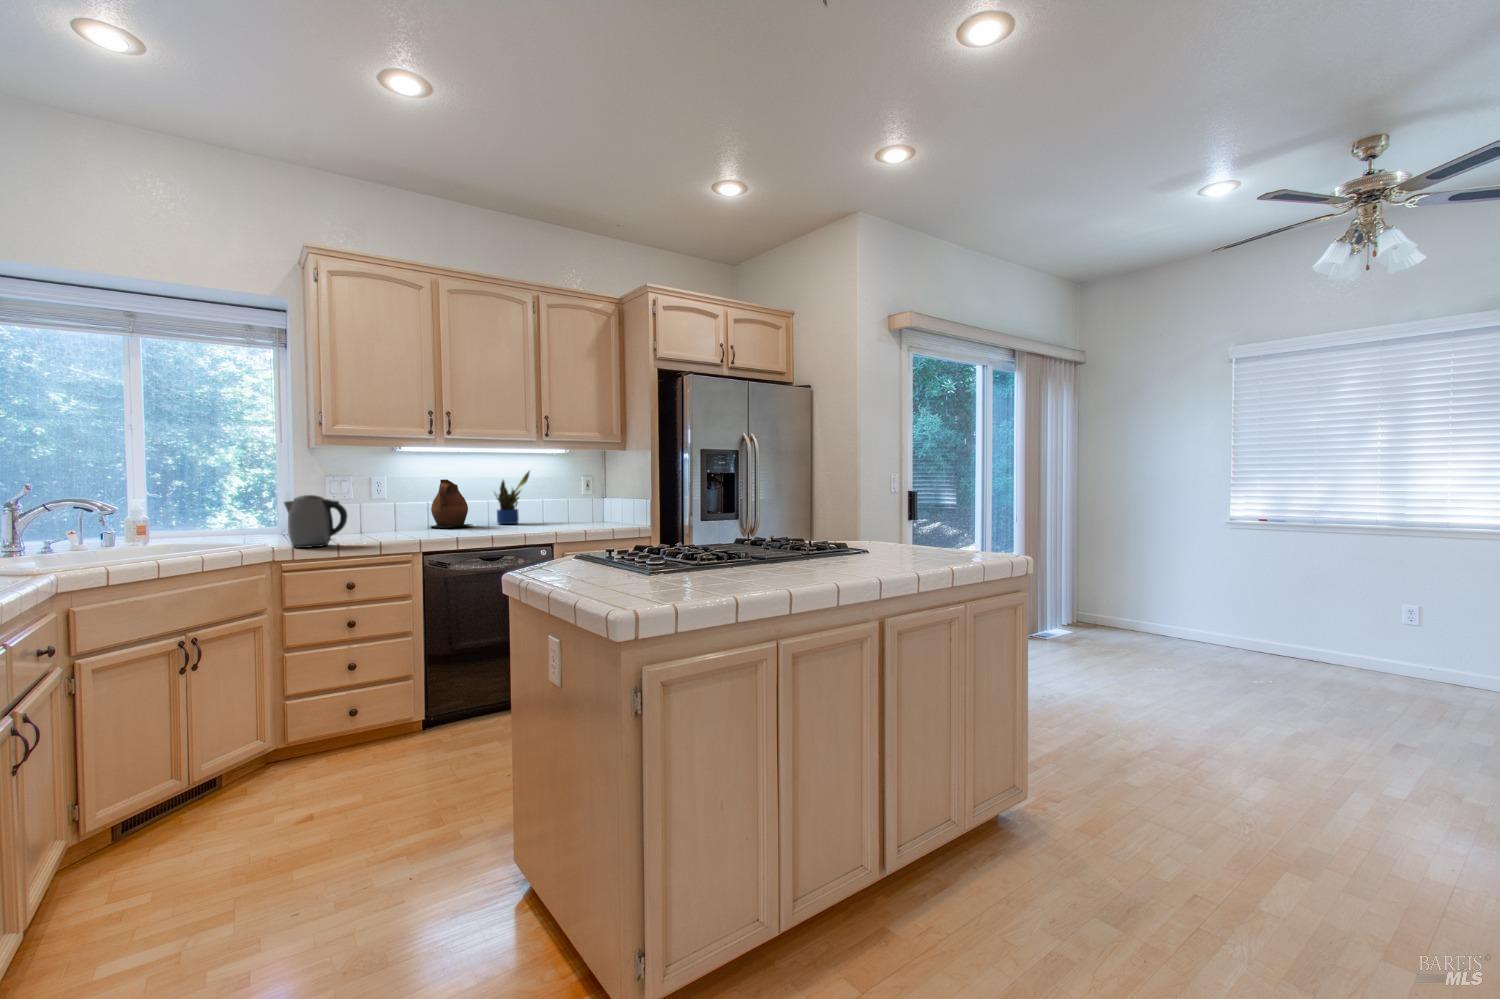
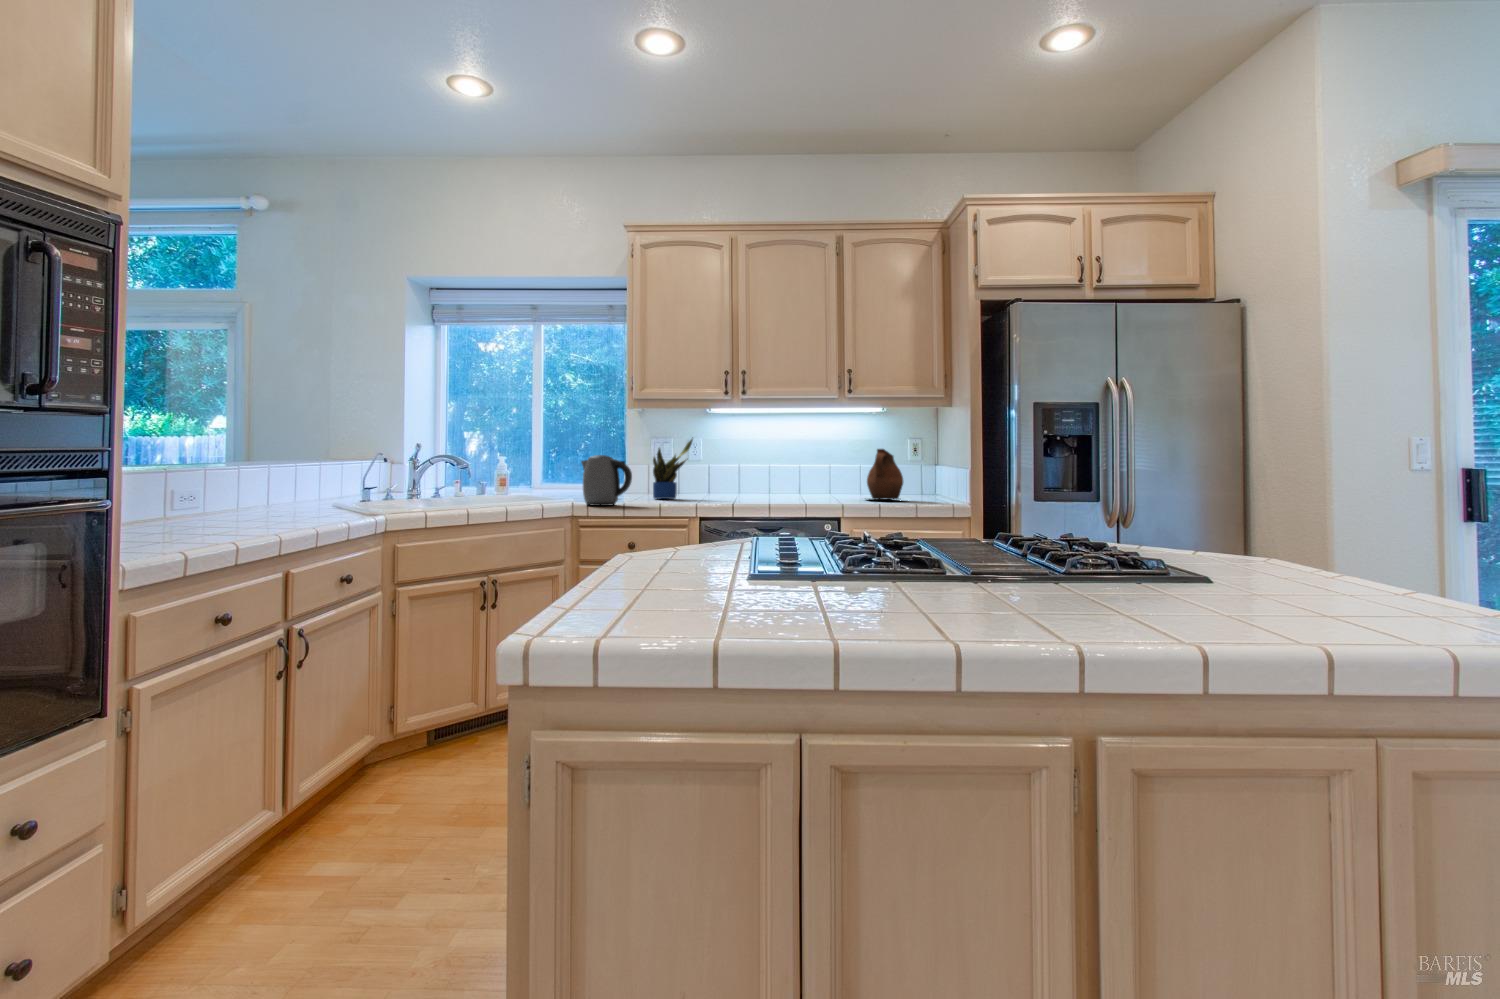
potted plant: present [495,471,530,524] -> present [653,439,693,499]
ceramic pitcher: present [430,479,472,527] -> present [867,449,903,500]

